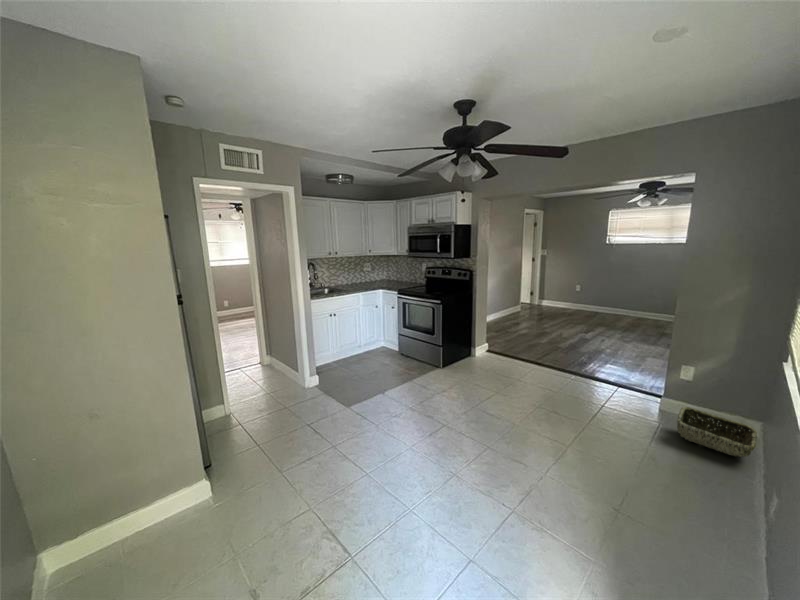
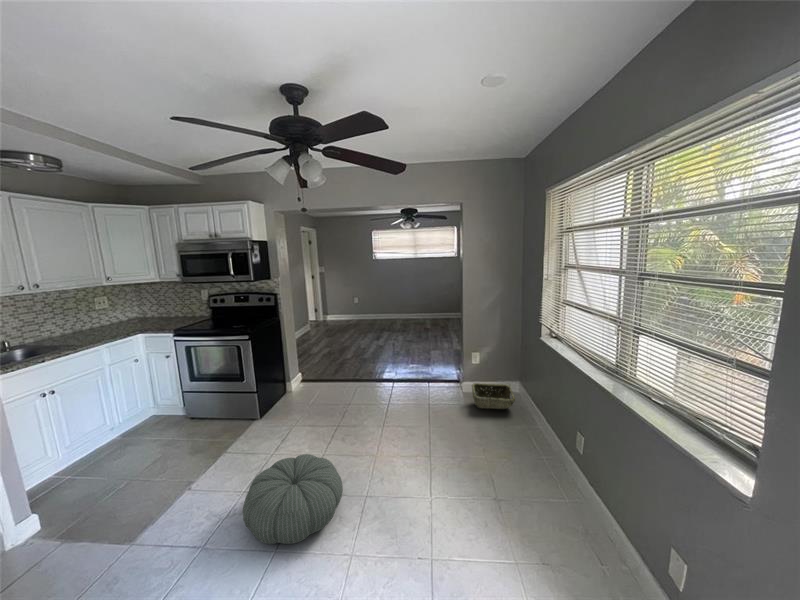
pouf: none [397,396,470,455] -> present [243,454,343,544]

